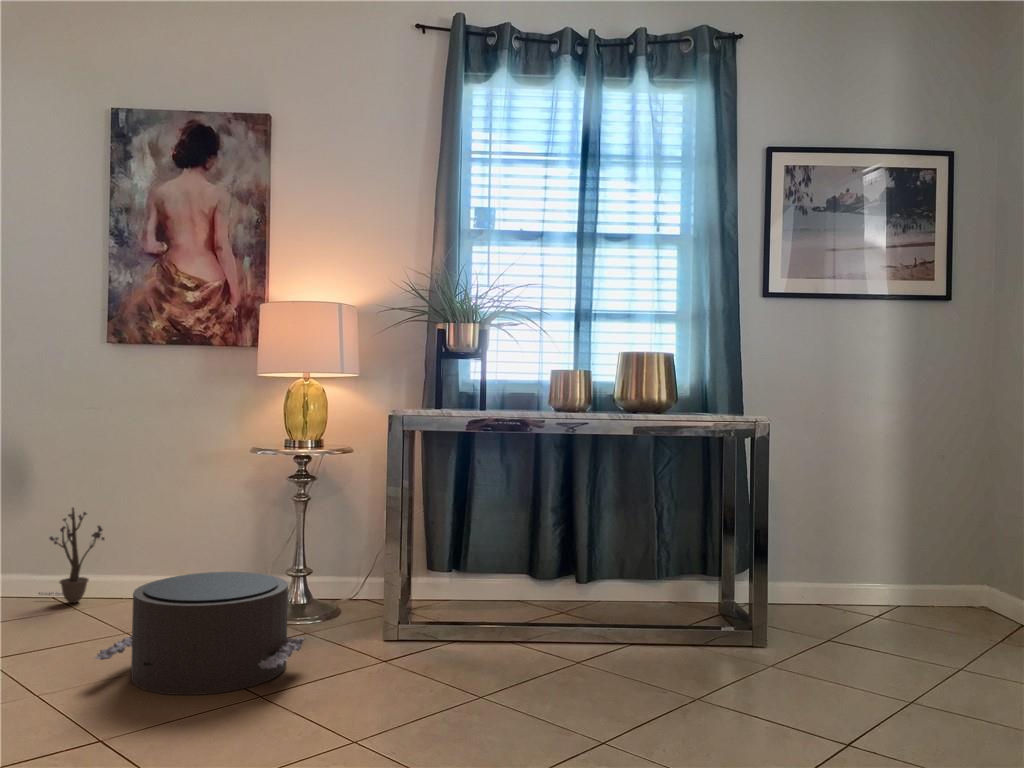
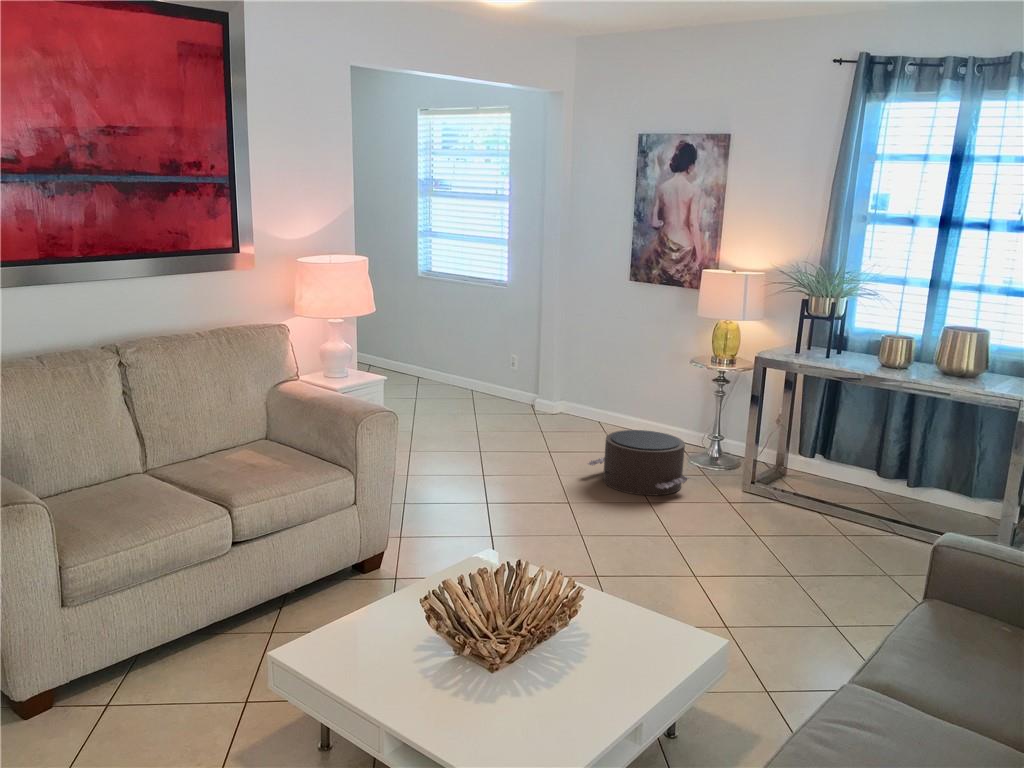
decorative plant: present [39,508,104,603] -> none [588,377,619,430]

